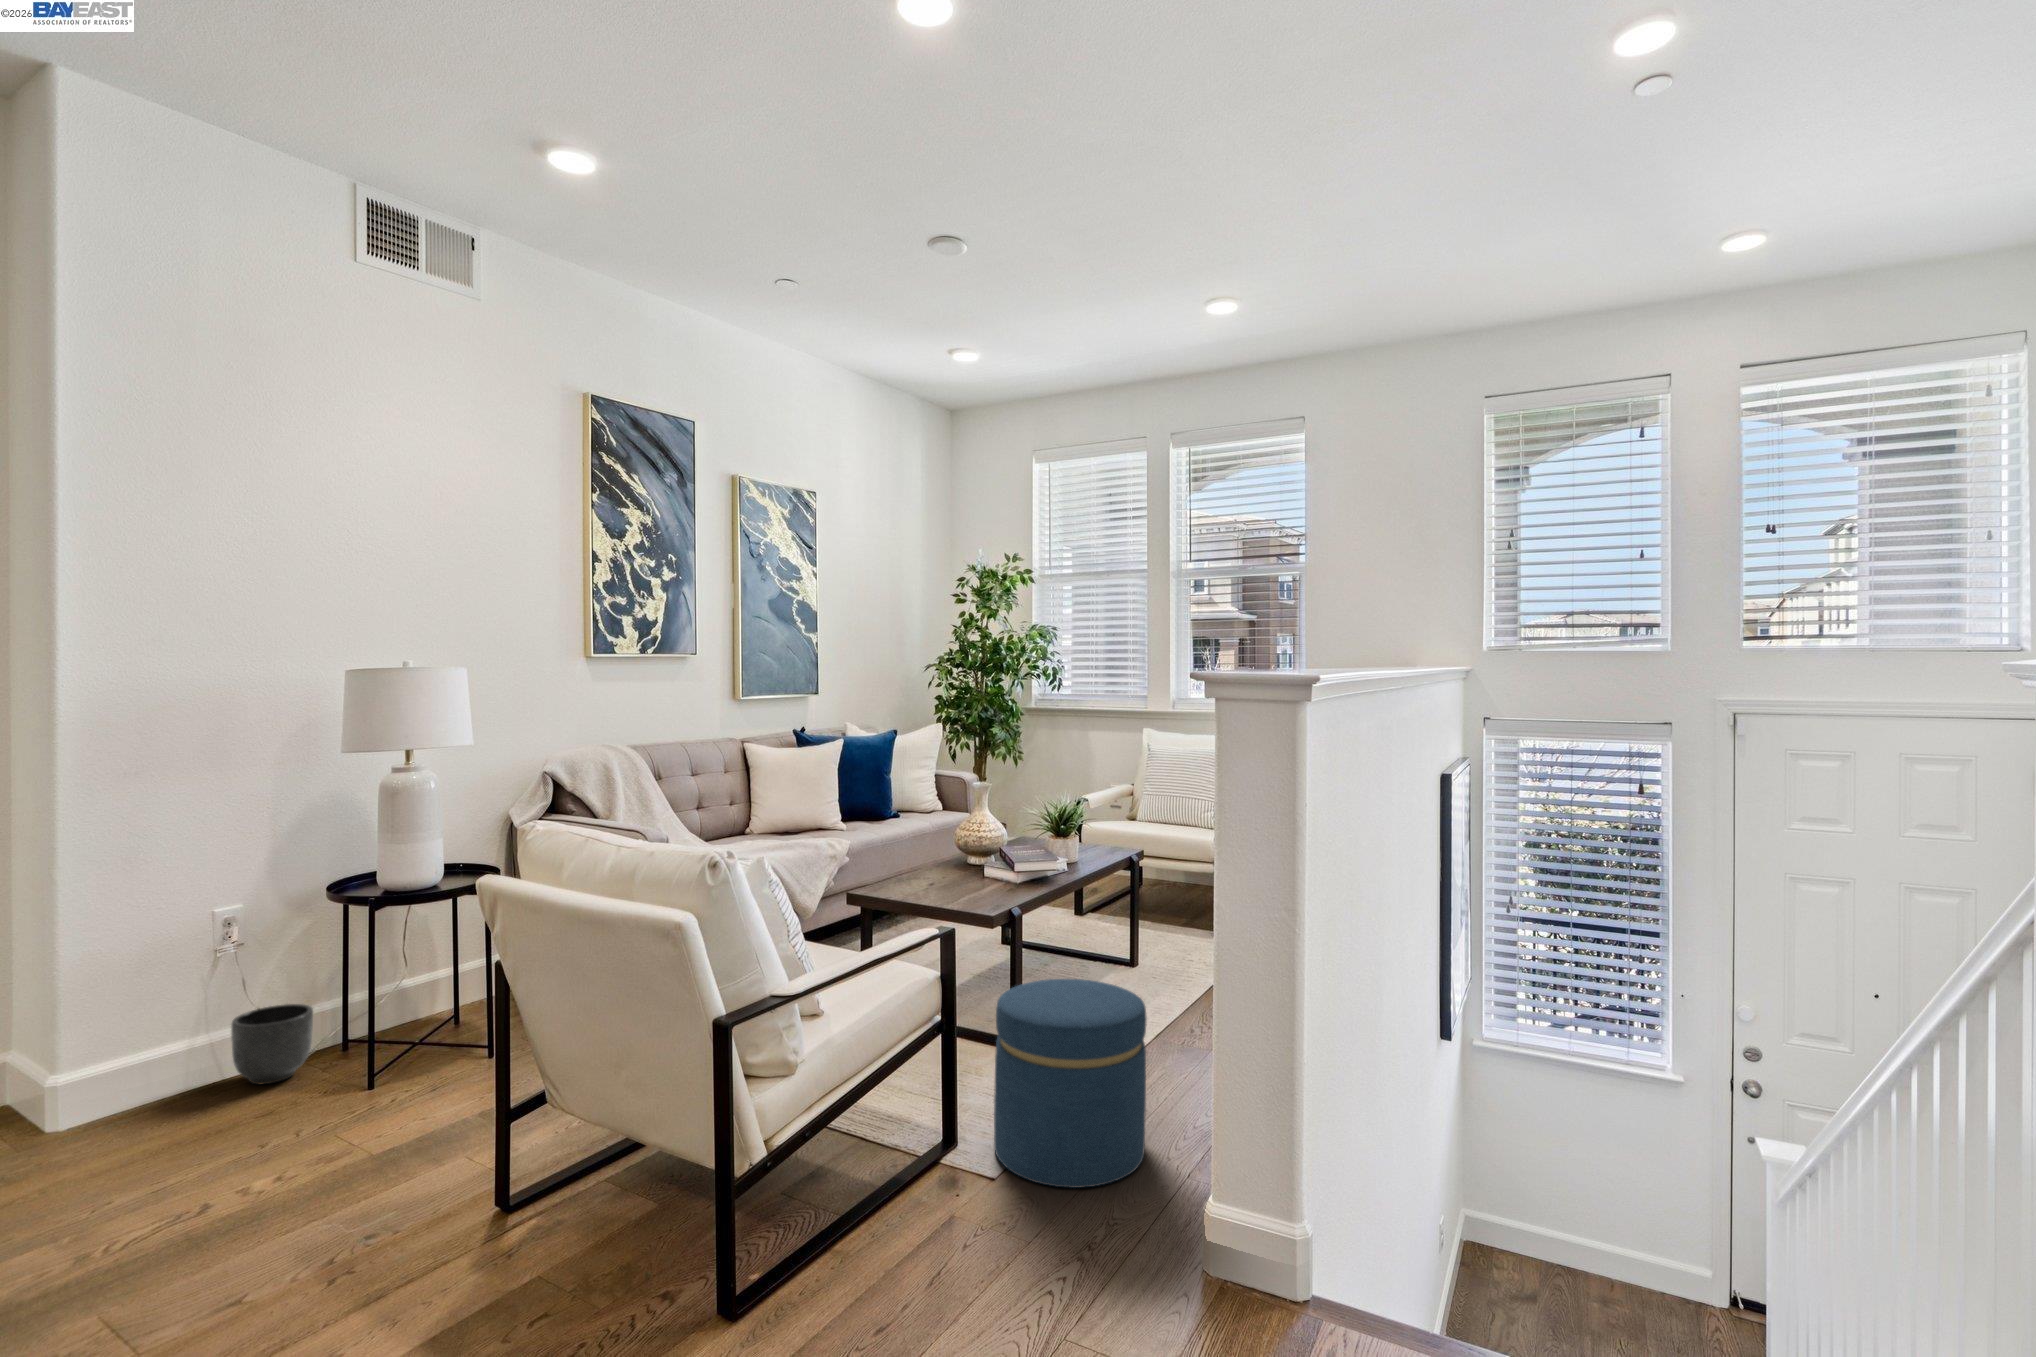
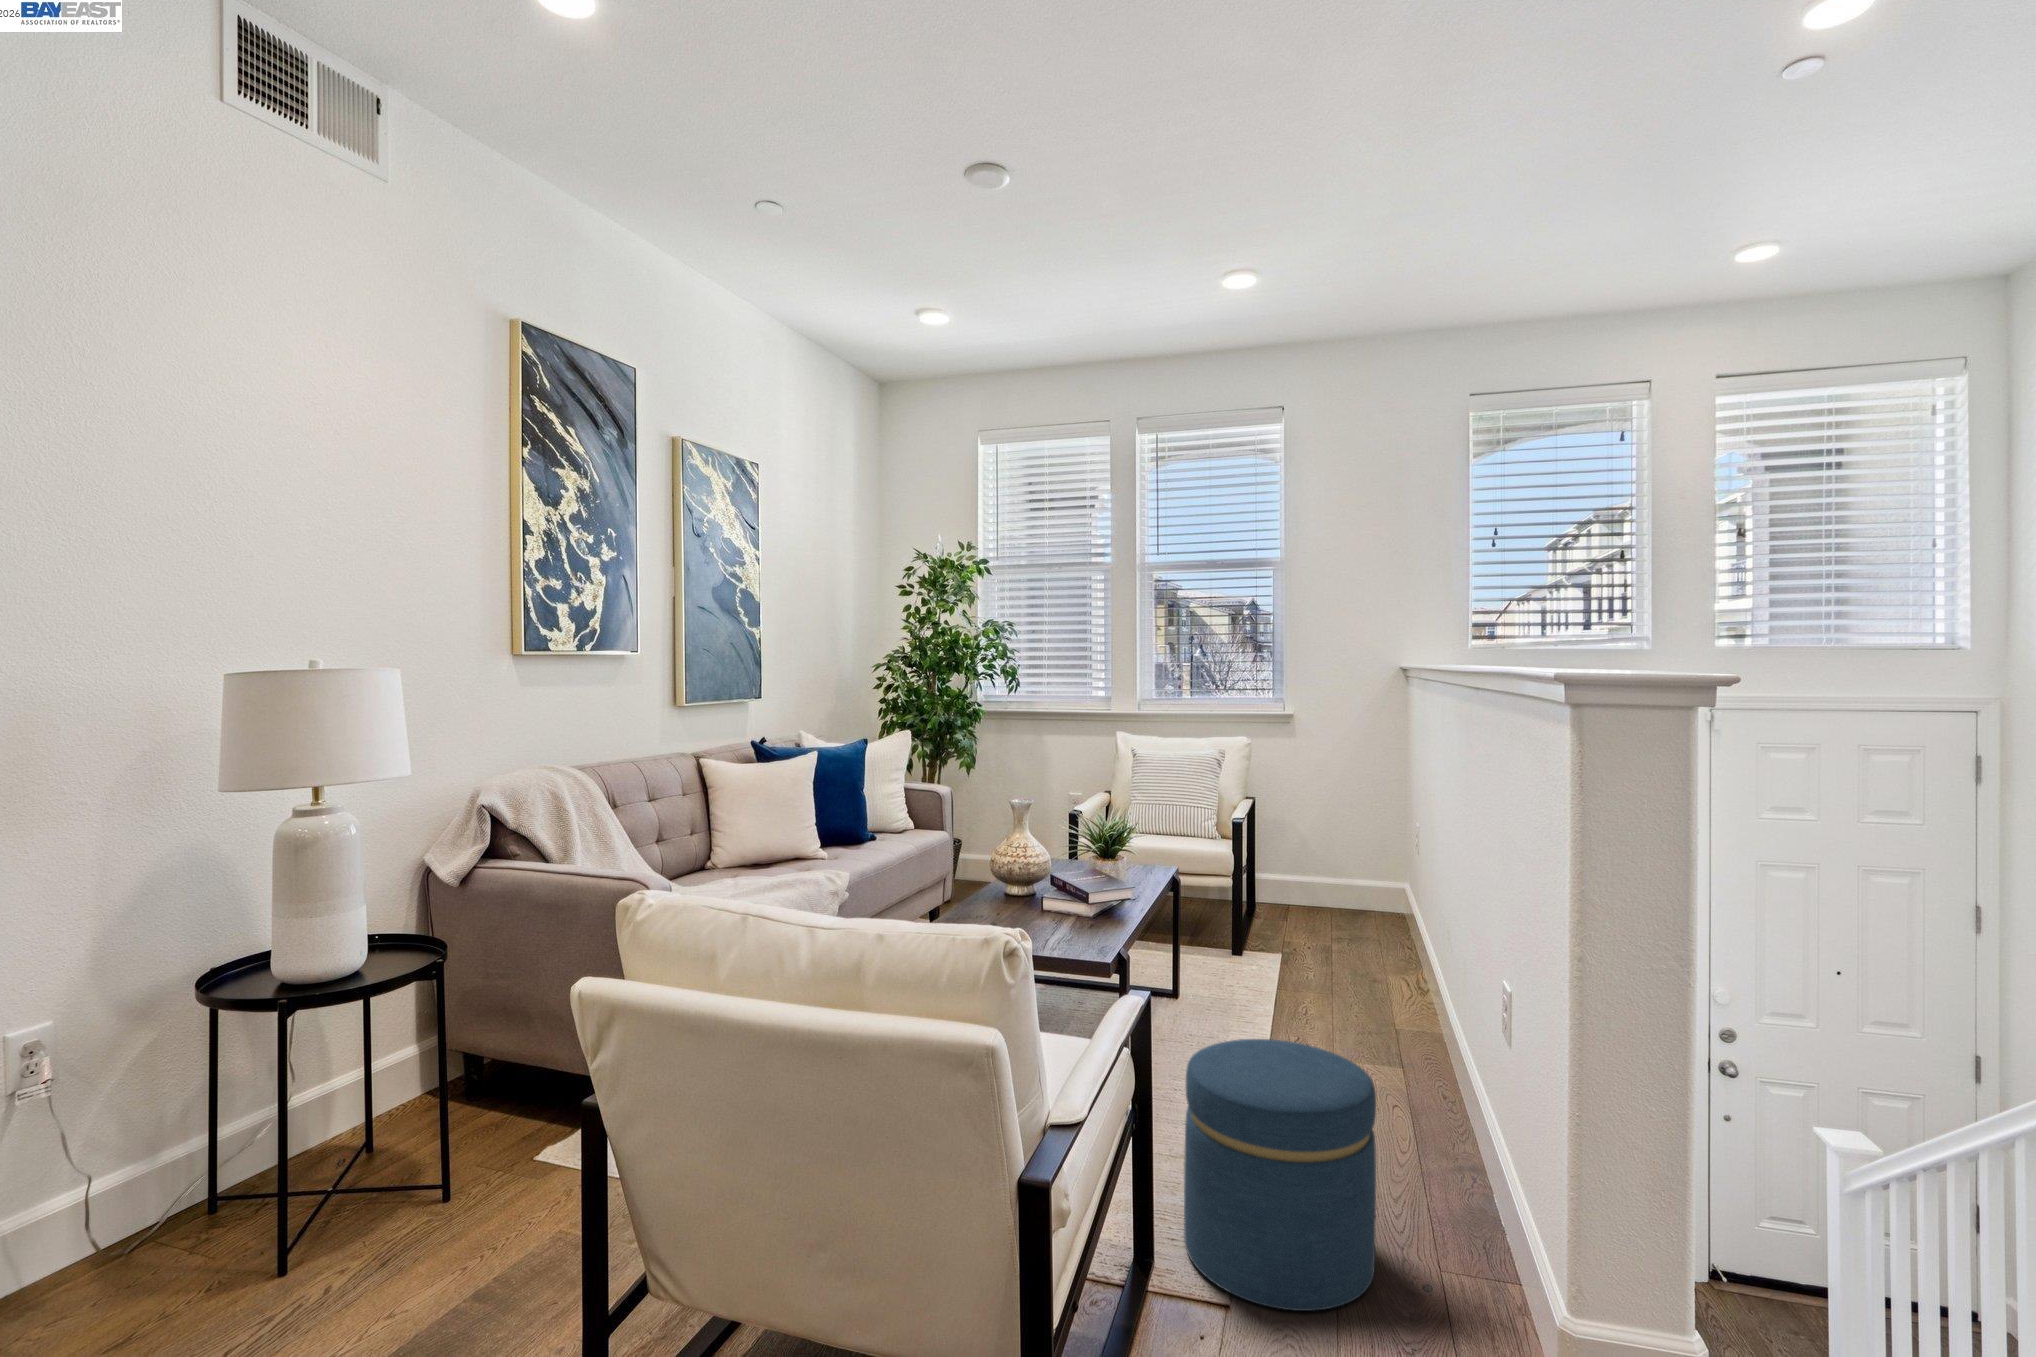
planter: present [231,1004,313,1084] -> none [47,1157,177,1288]

